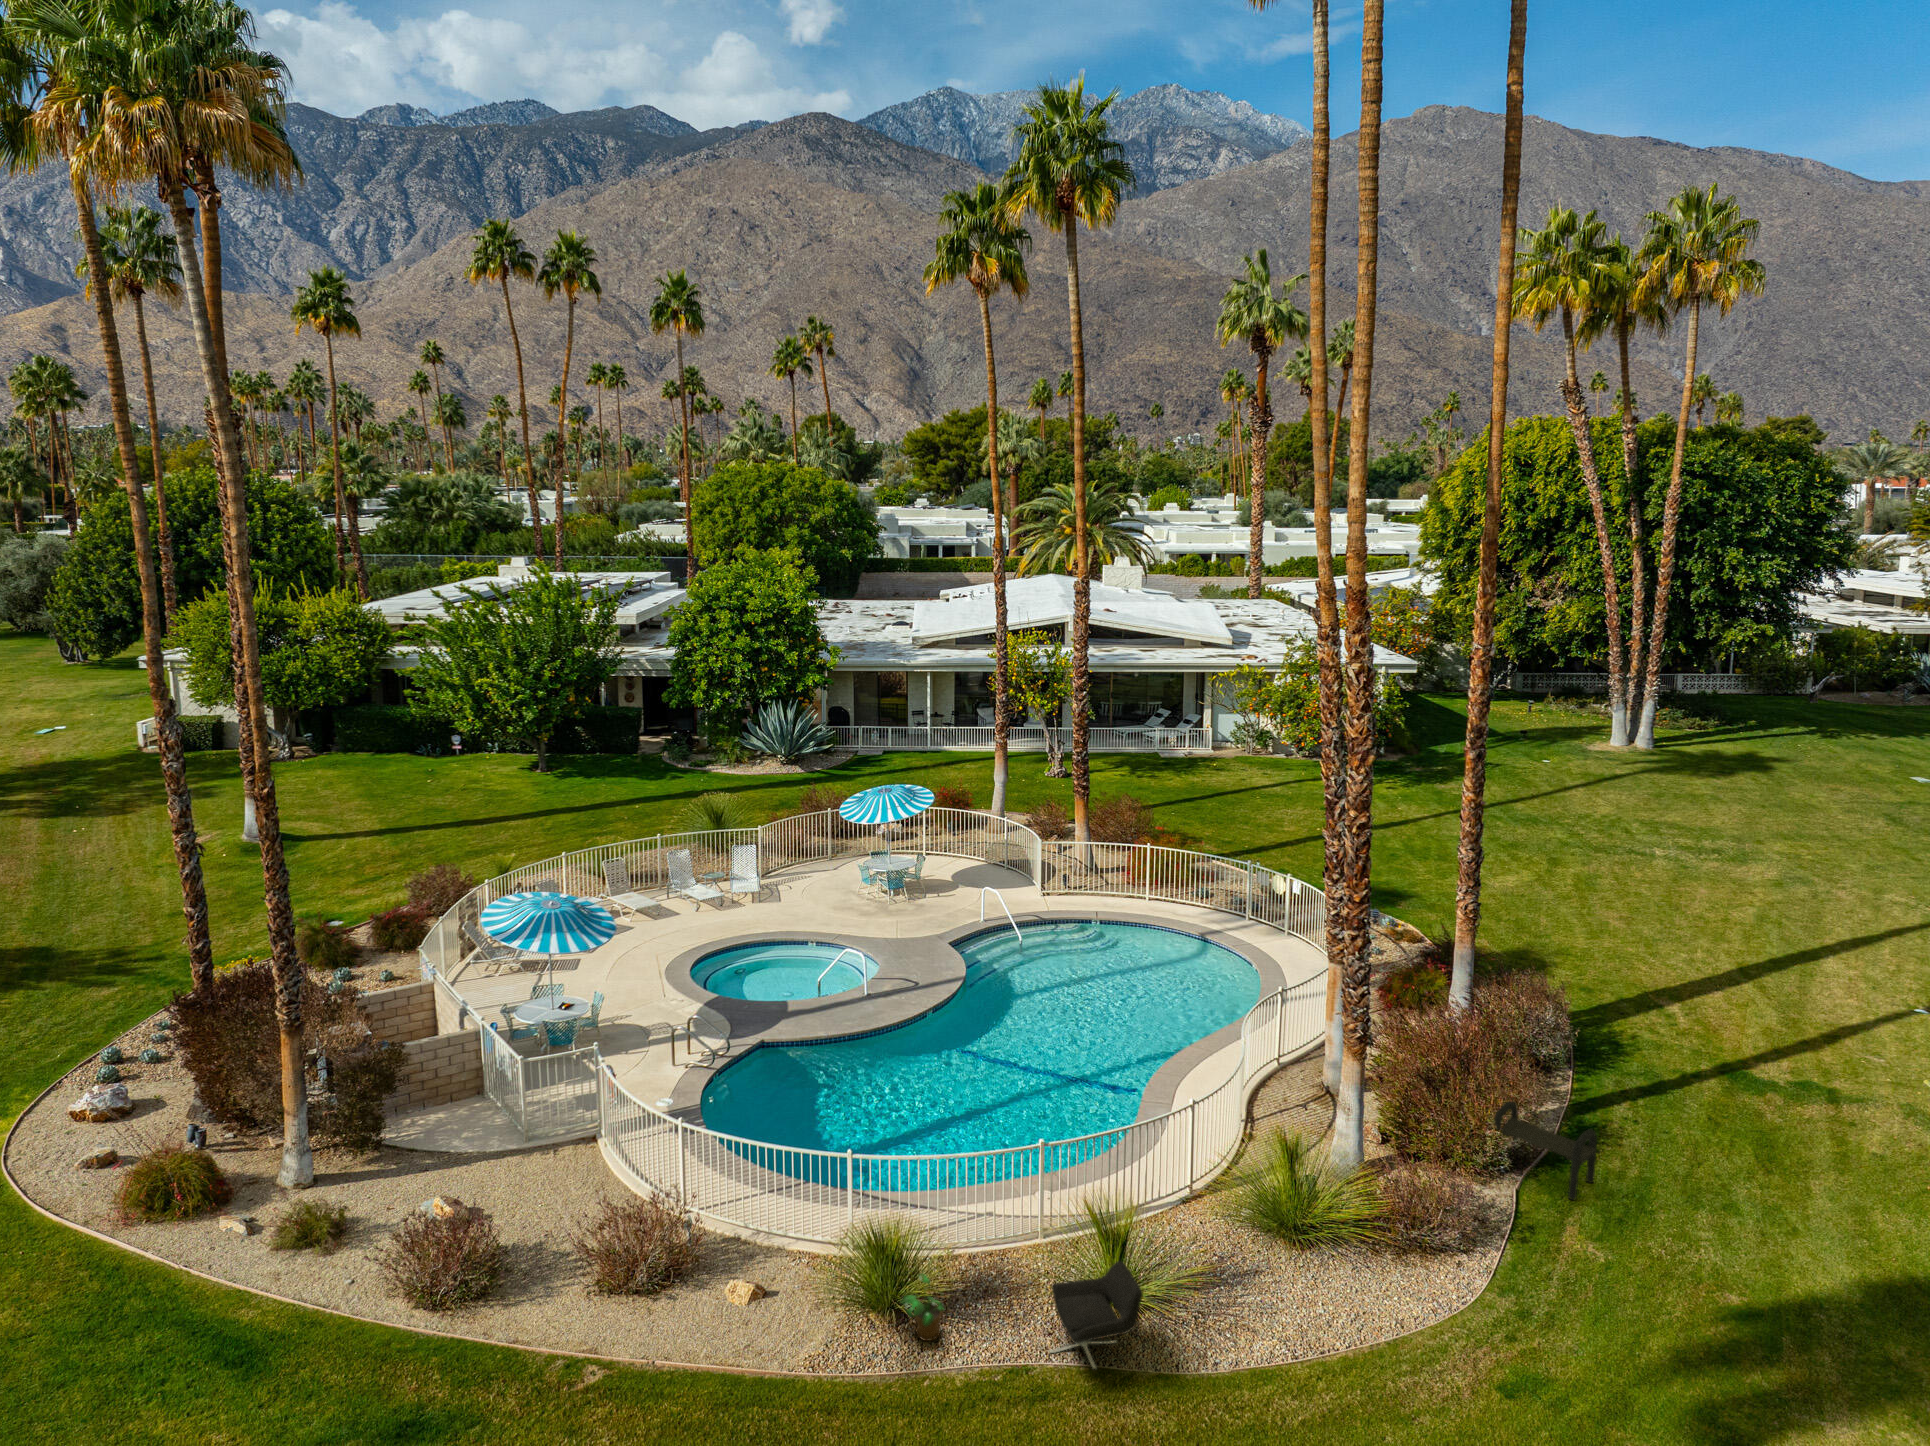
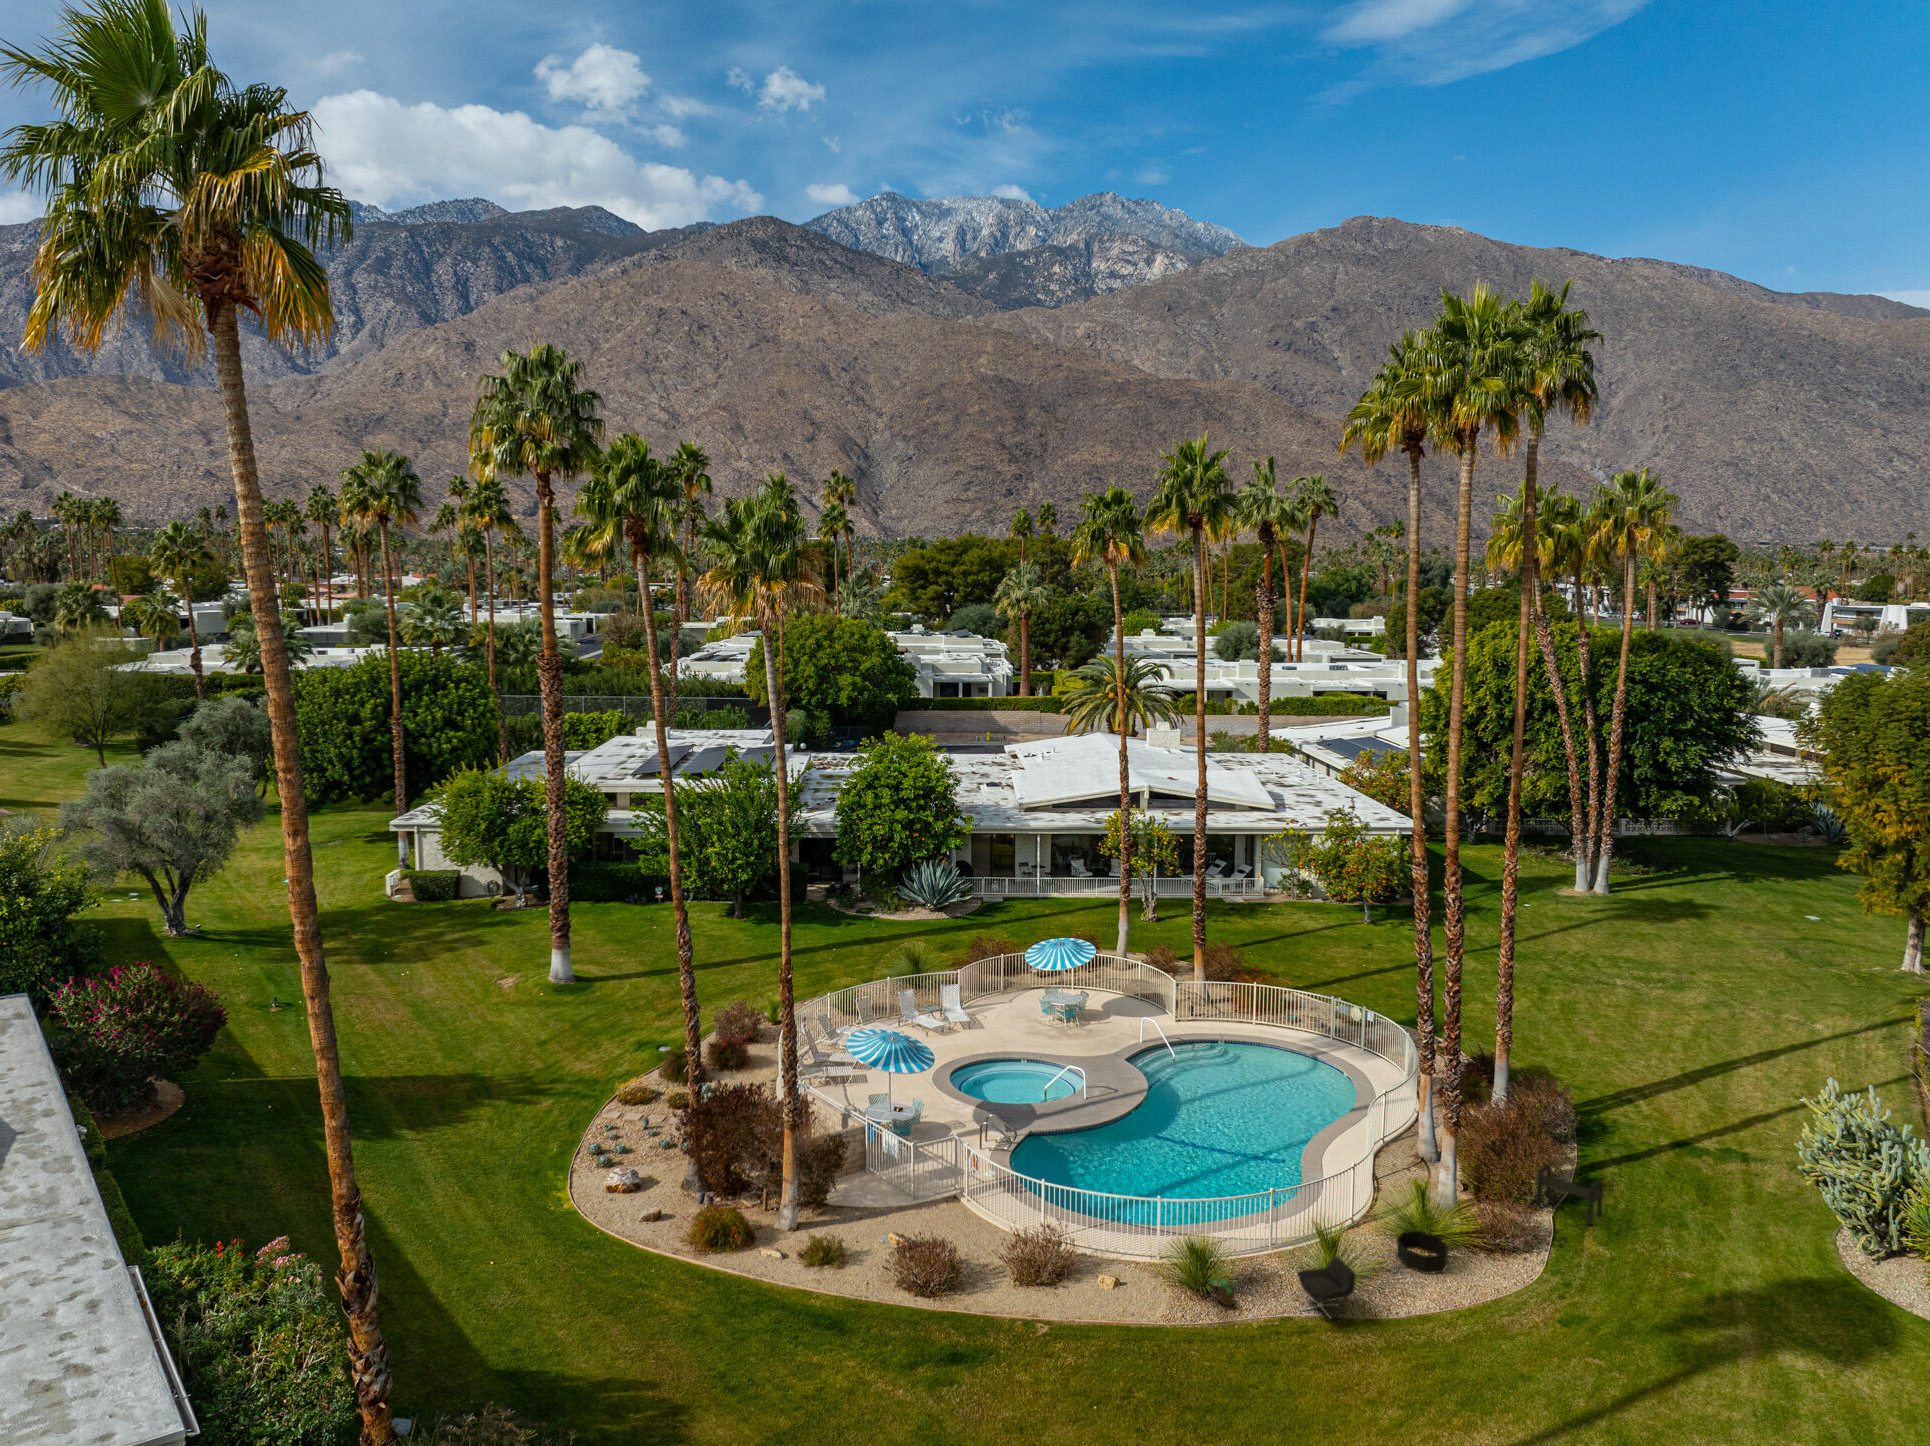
basket: none [1242,1210,1325,1284] -> present [1397,1231,1448,1274]

